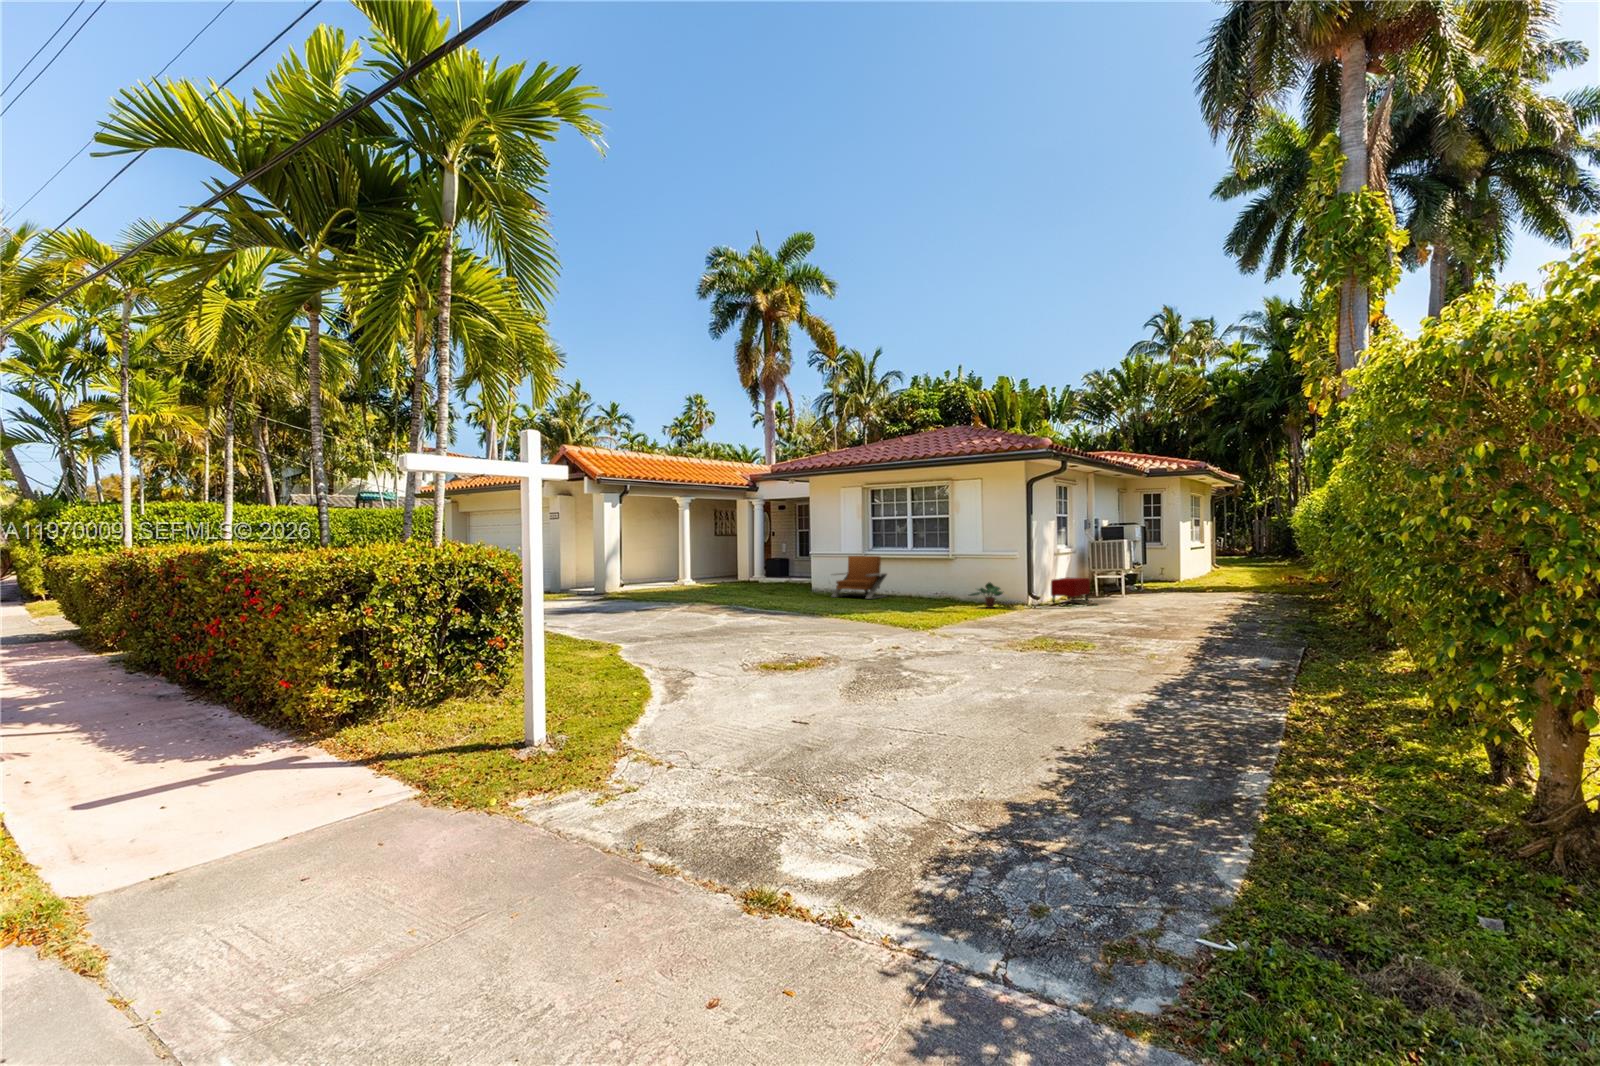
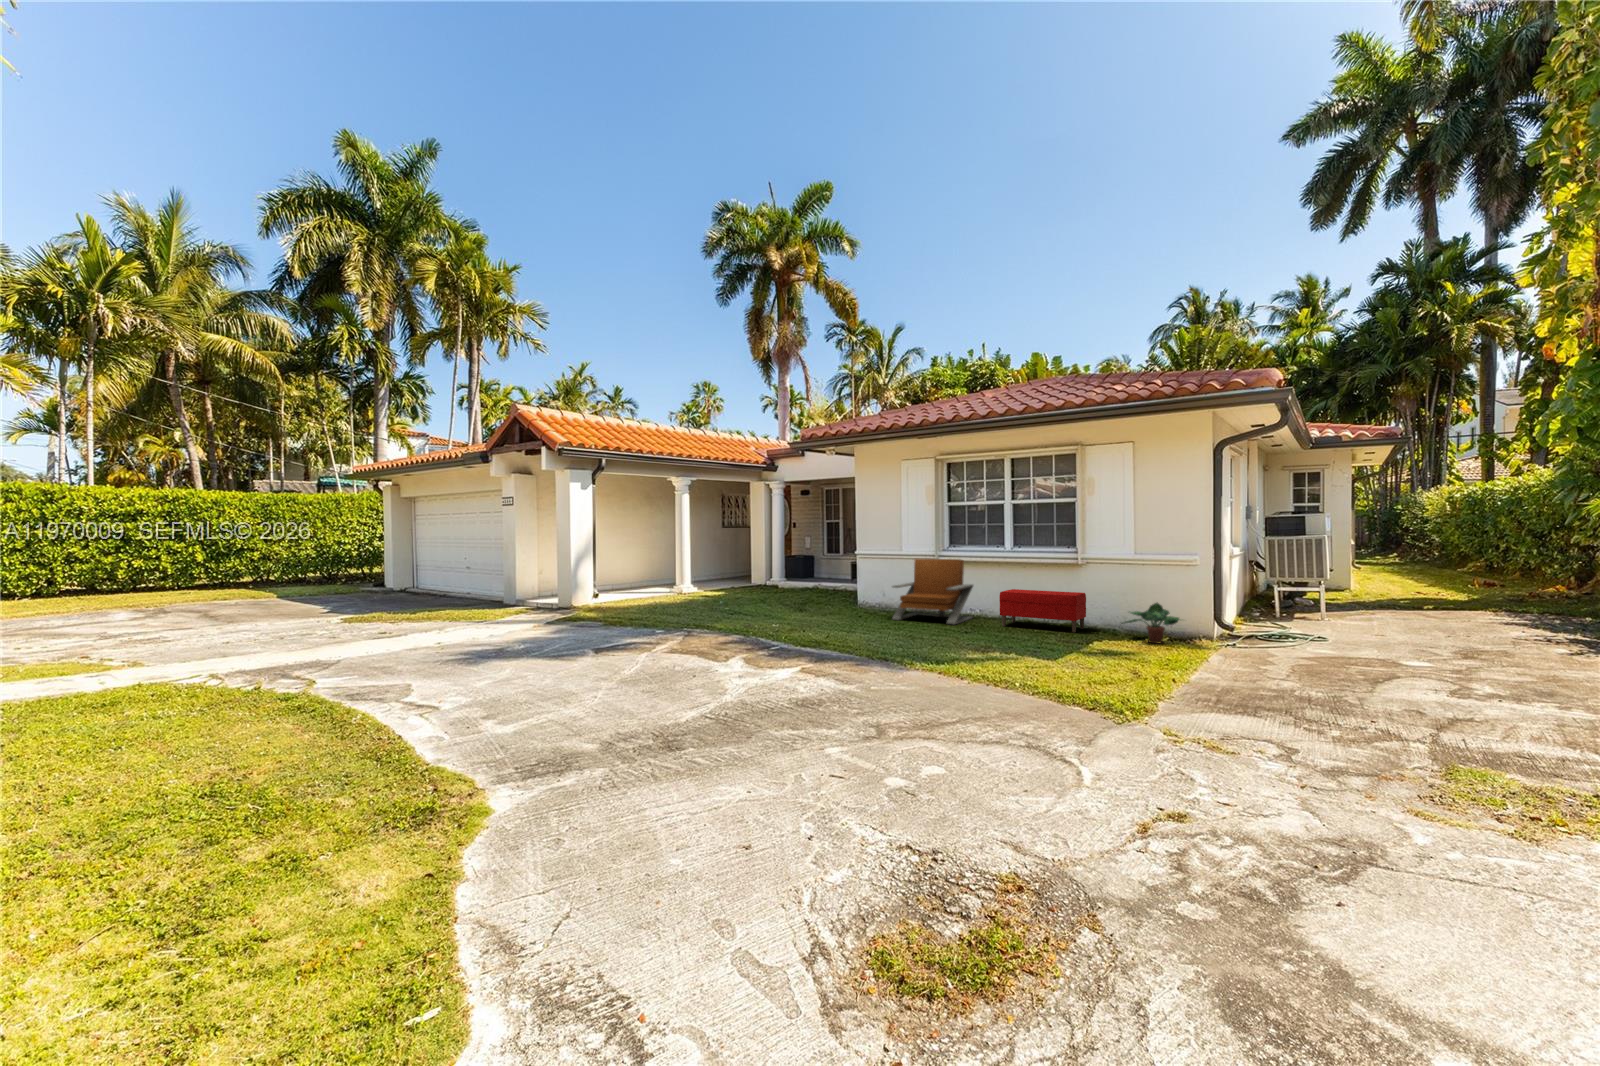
bench: present [1051,577,1090,603] -> present [999,589,1086,632]

